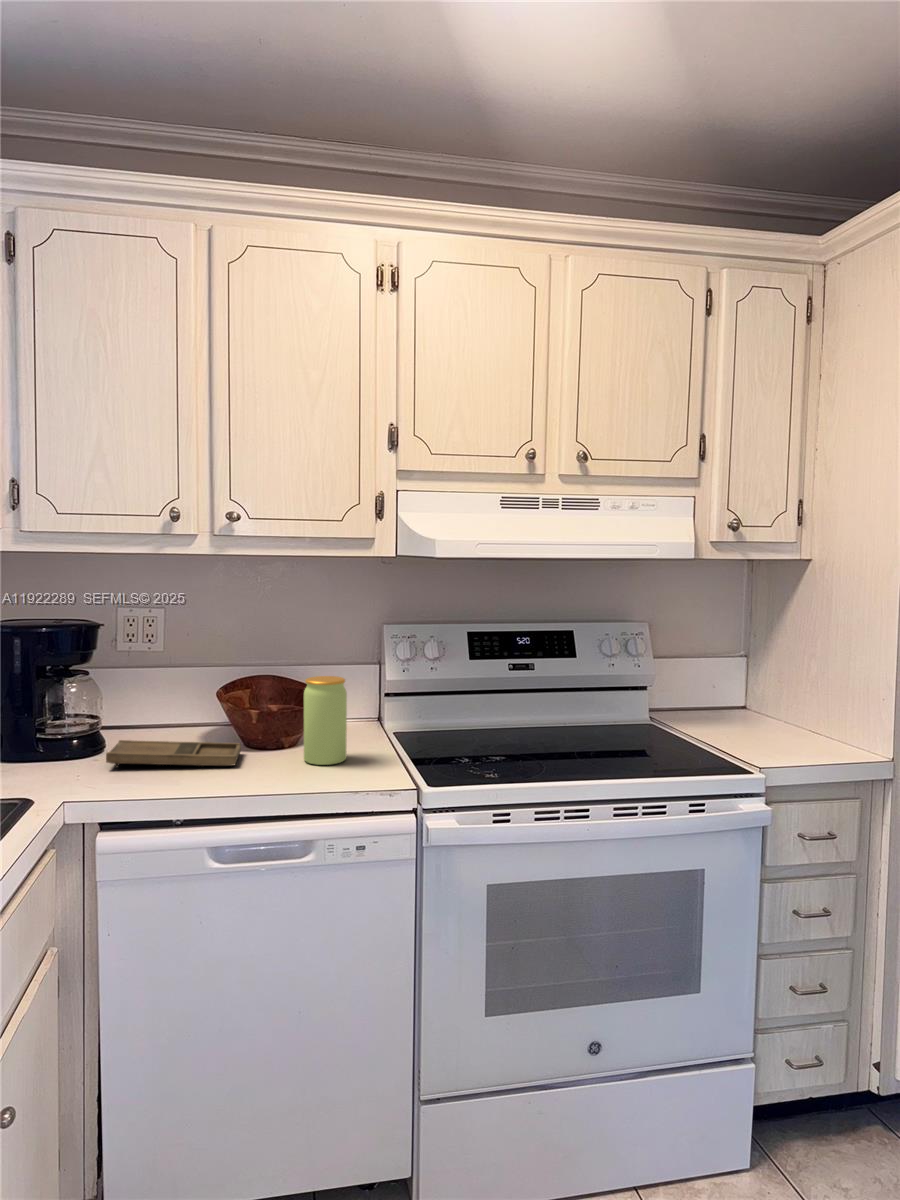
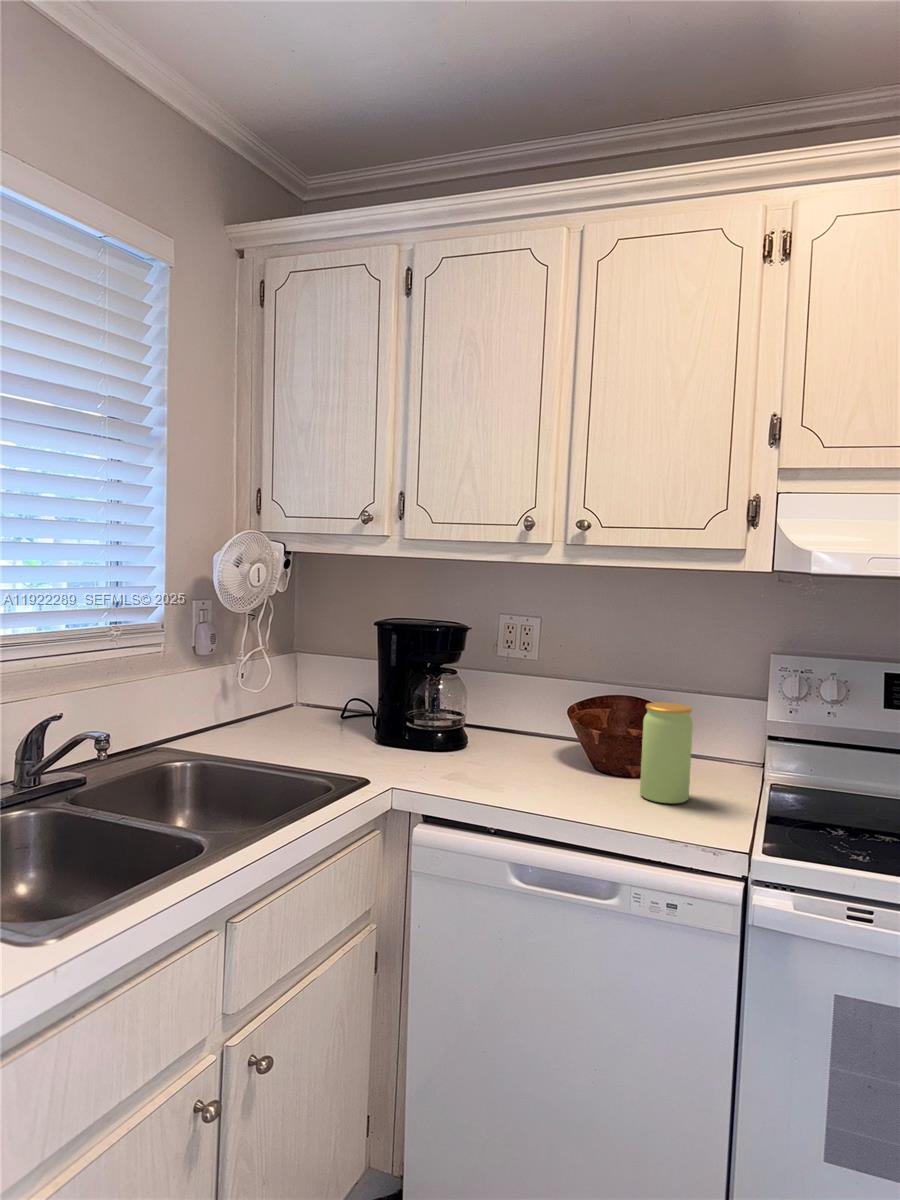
tray: present [106,740,241,768] -> none [451,740,583,784]

